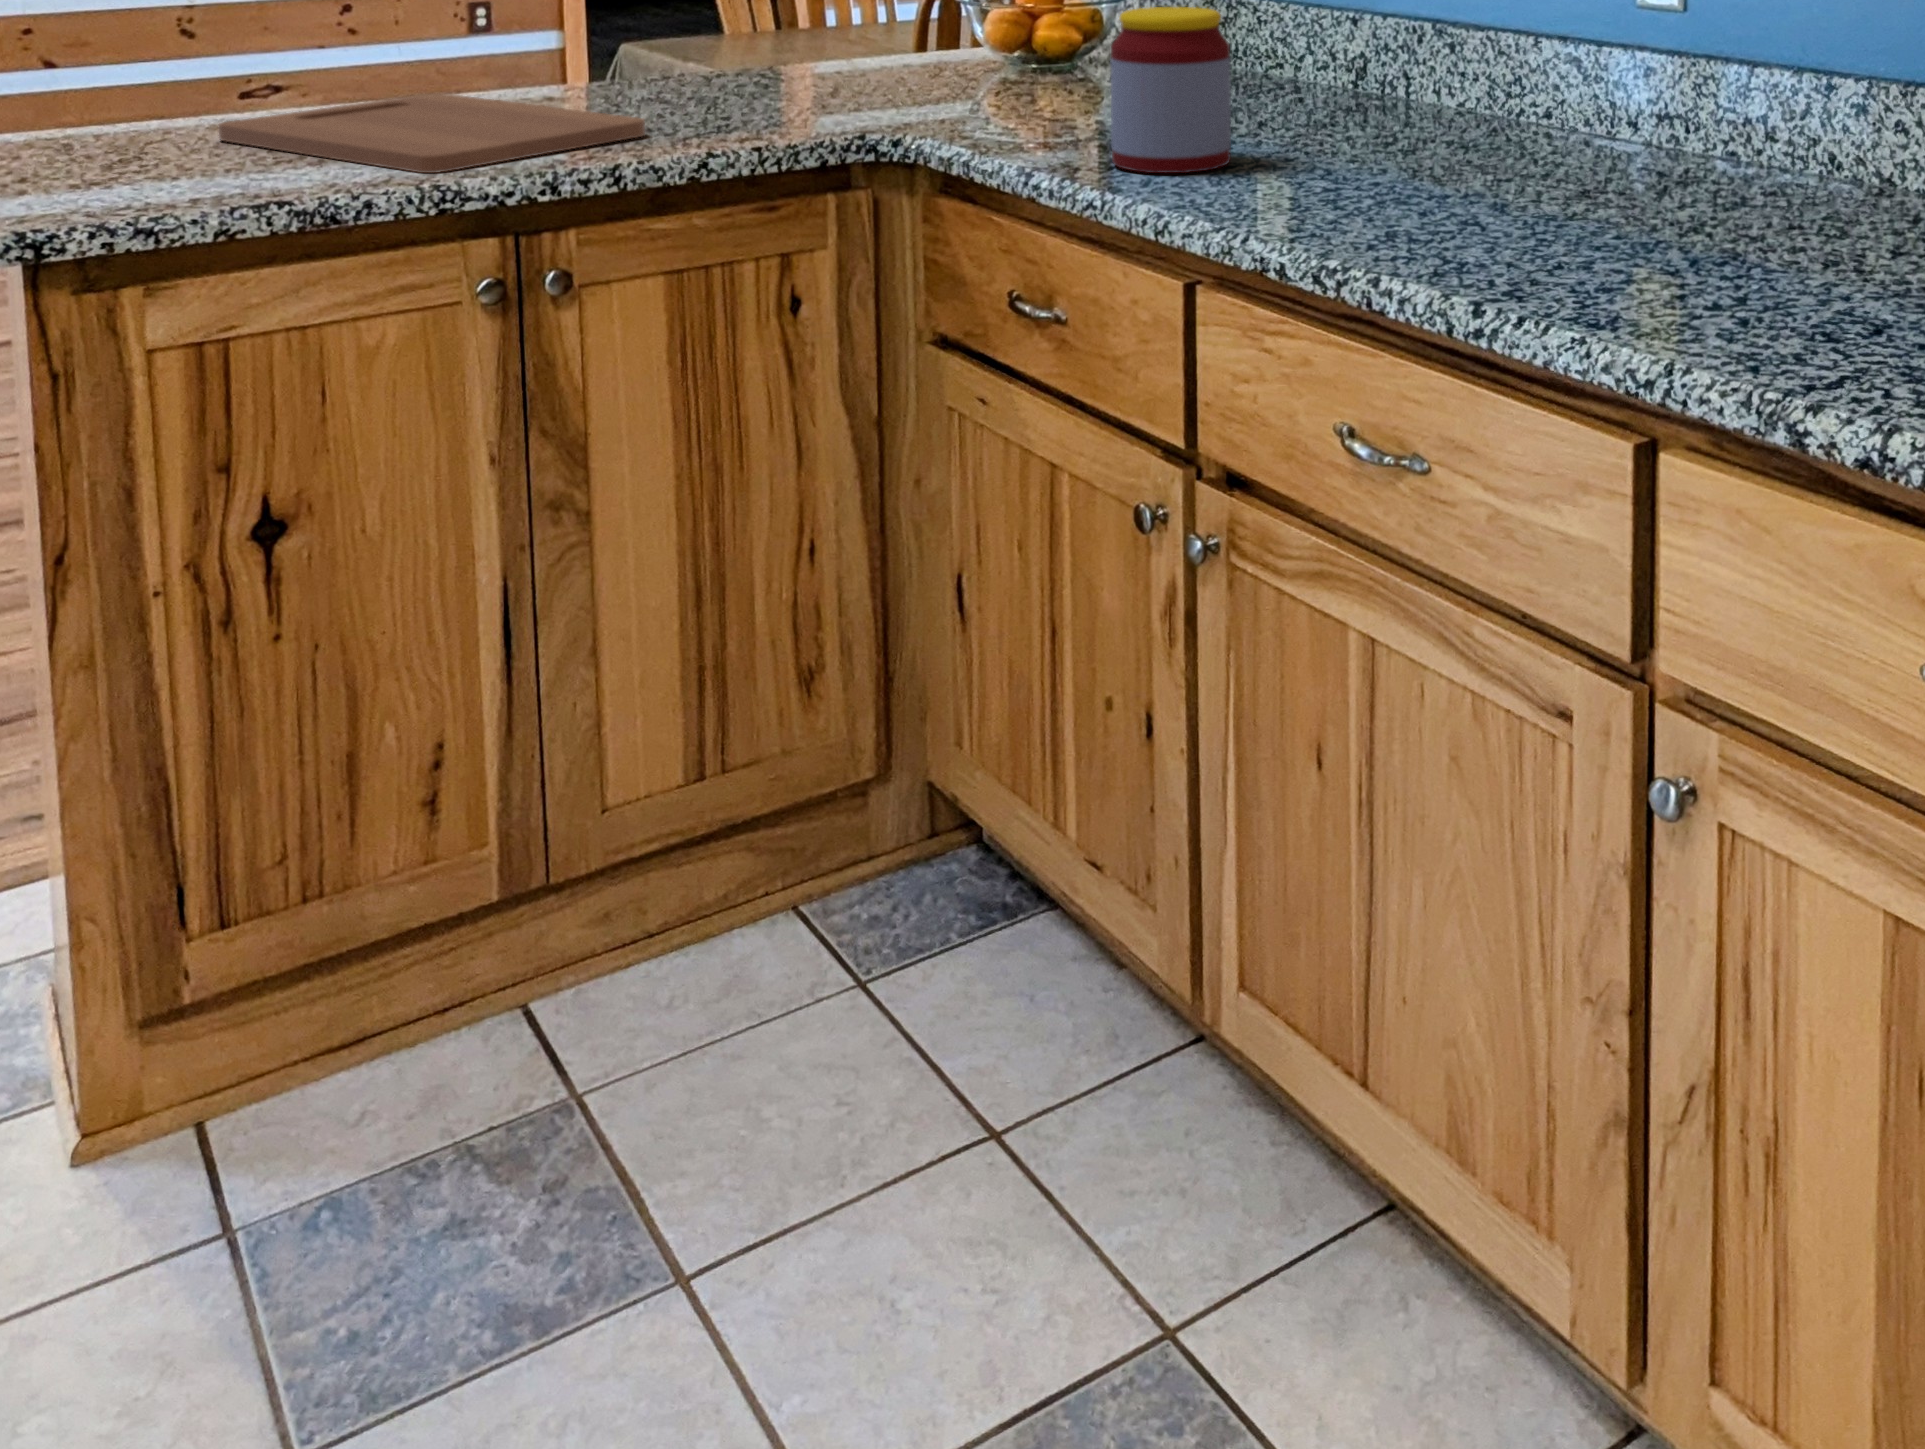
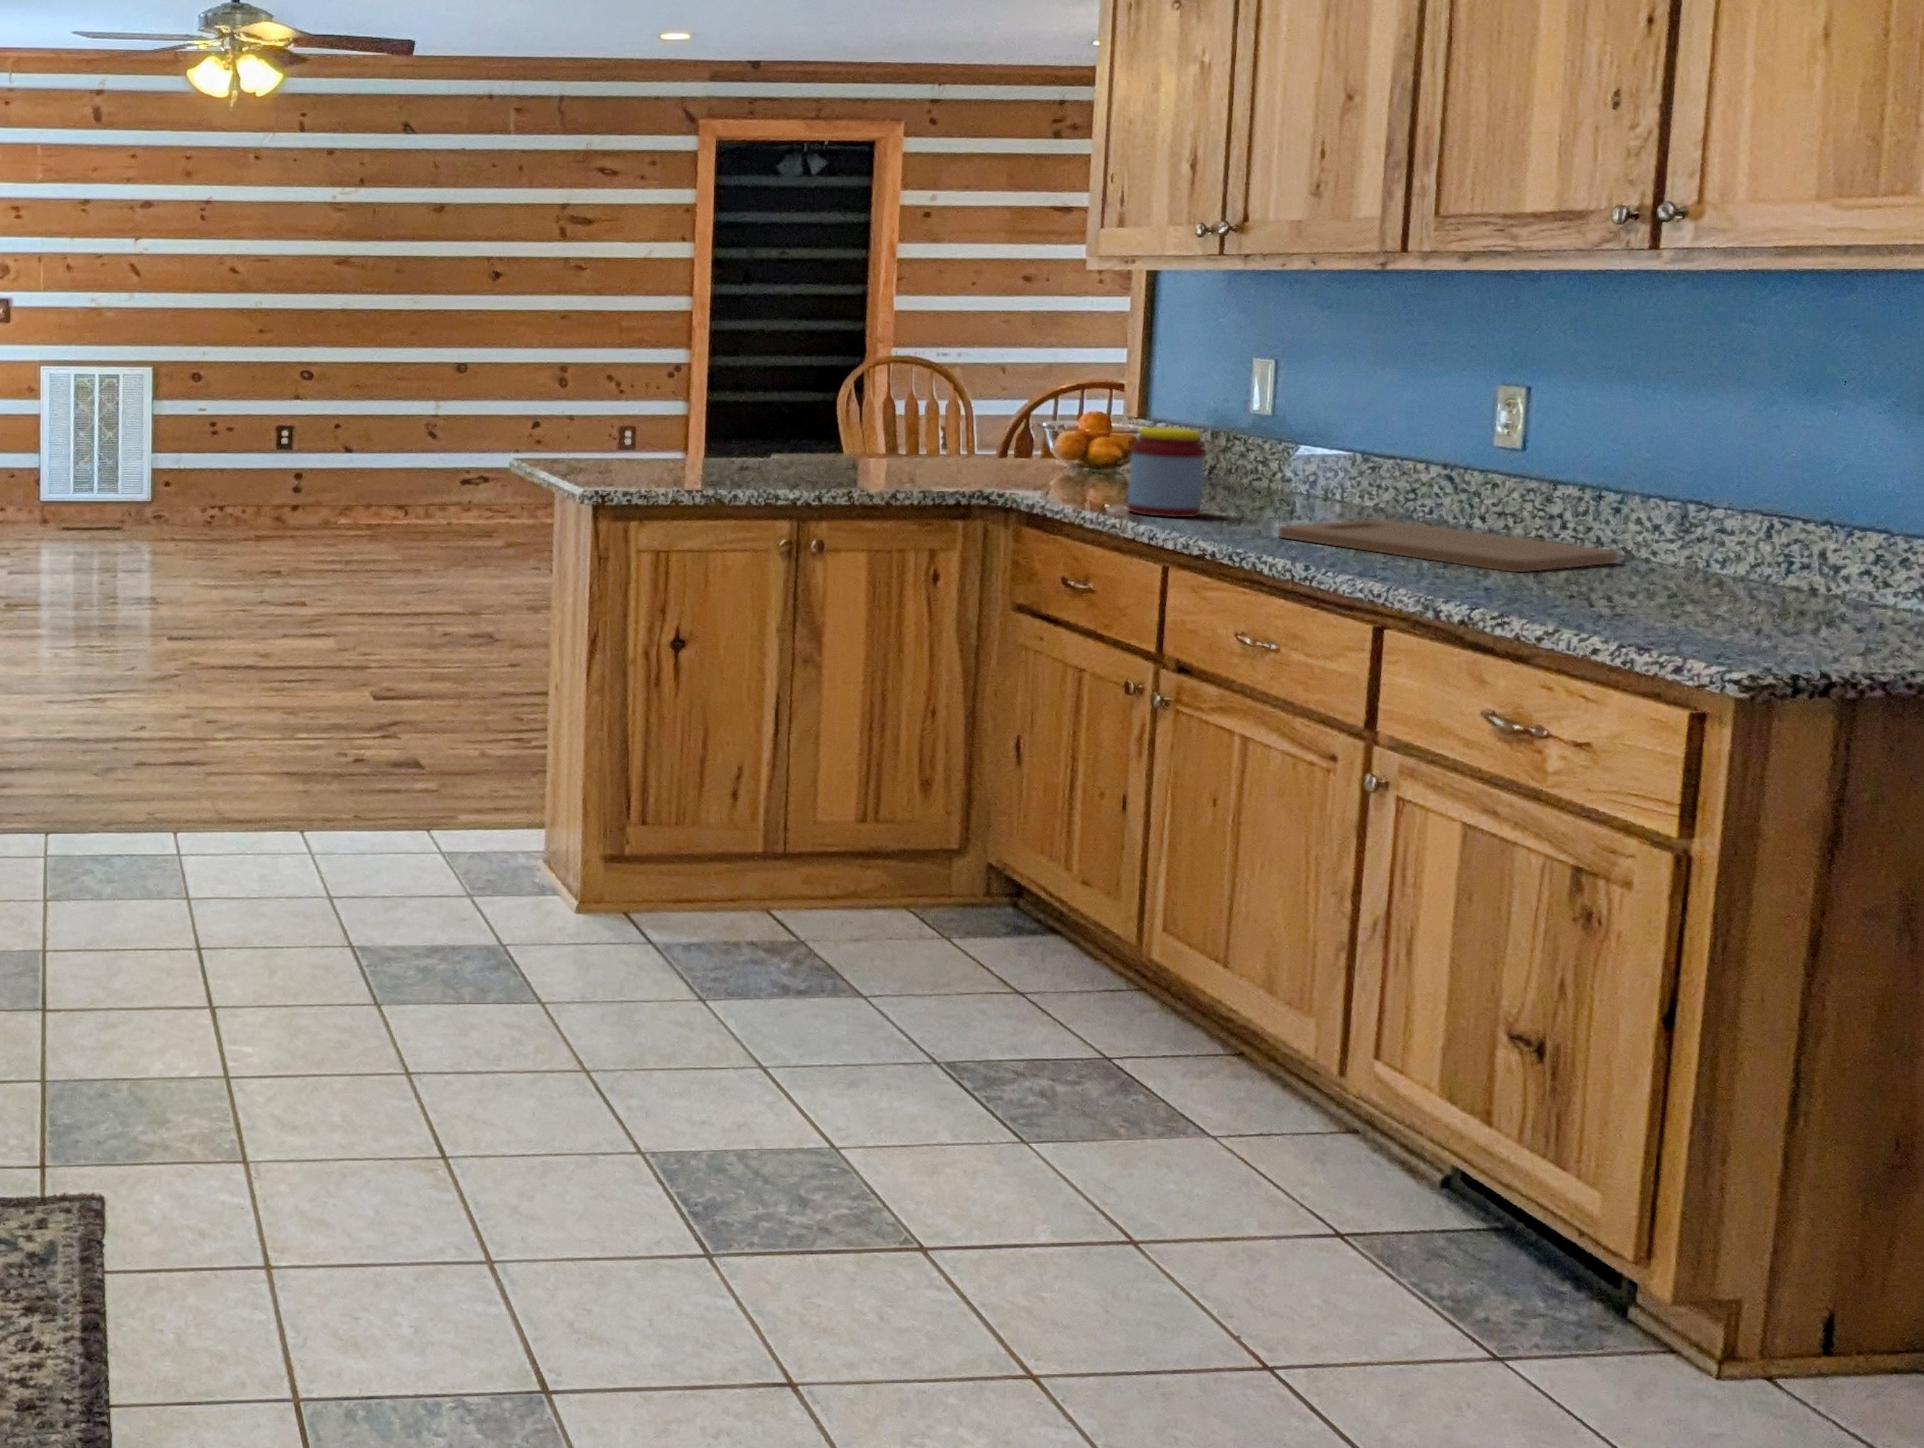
cutting board: present [219,93,645,173] -> present [1278,519,1617,572]

